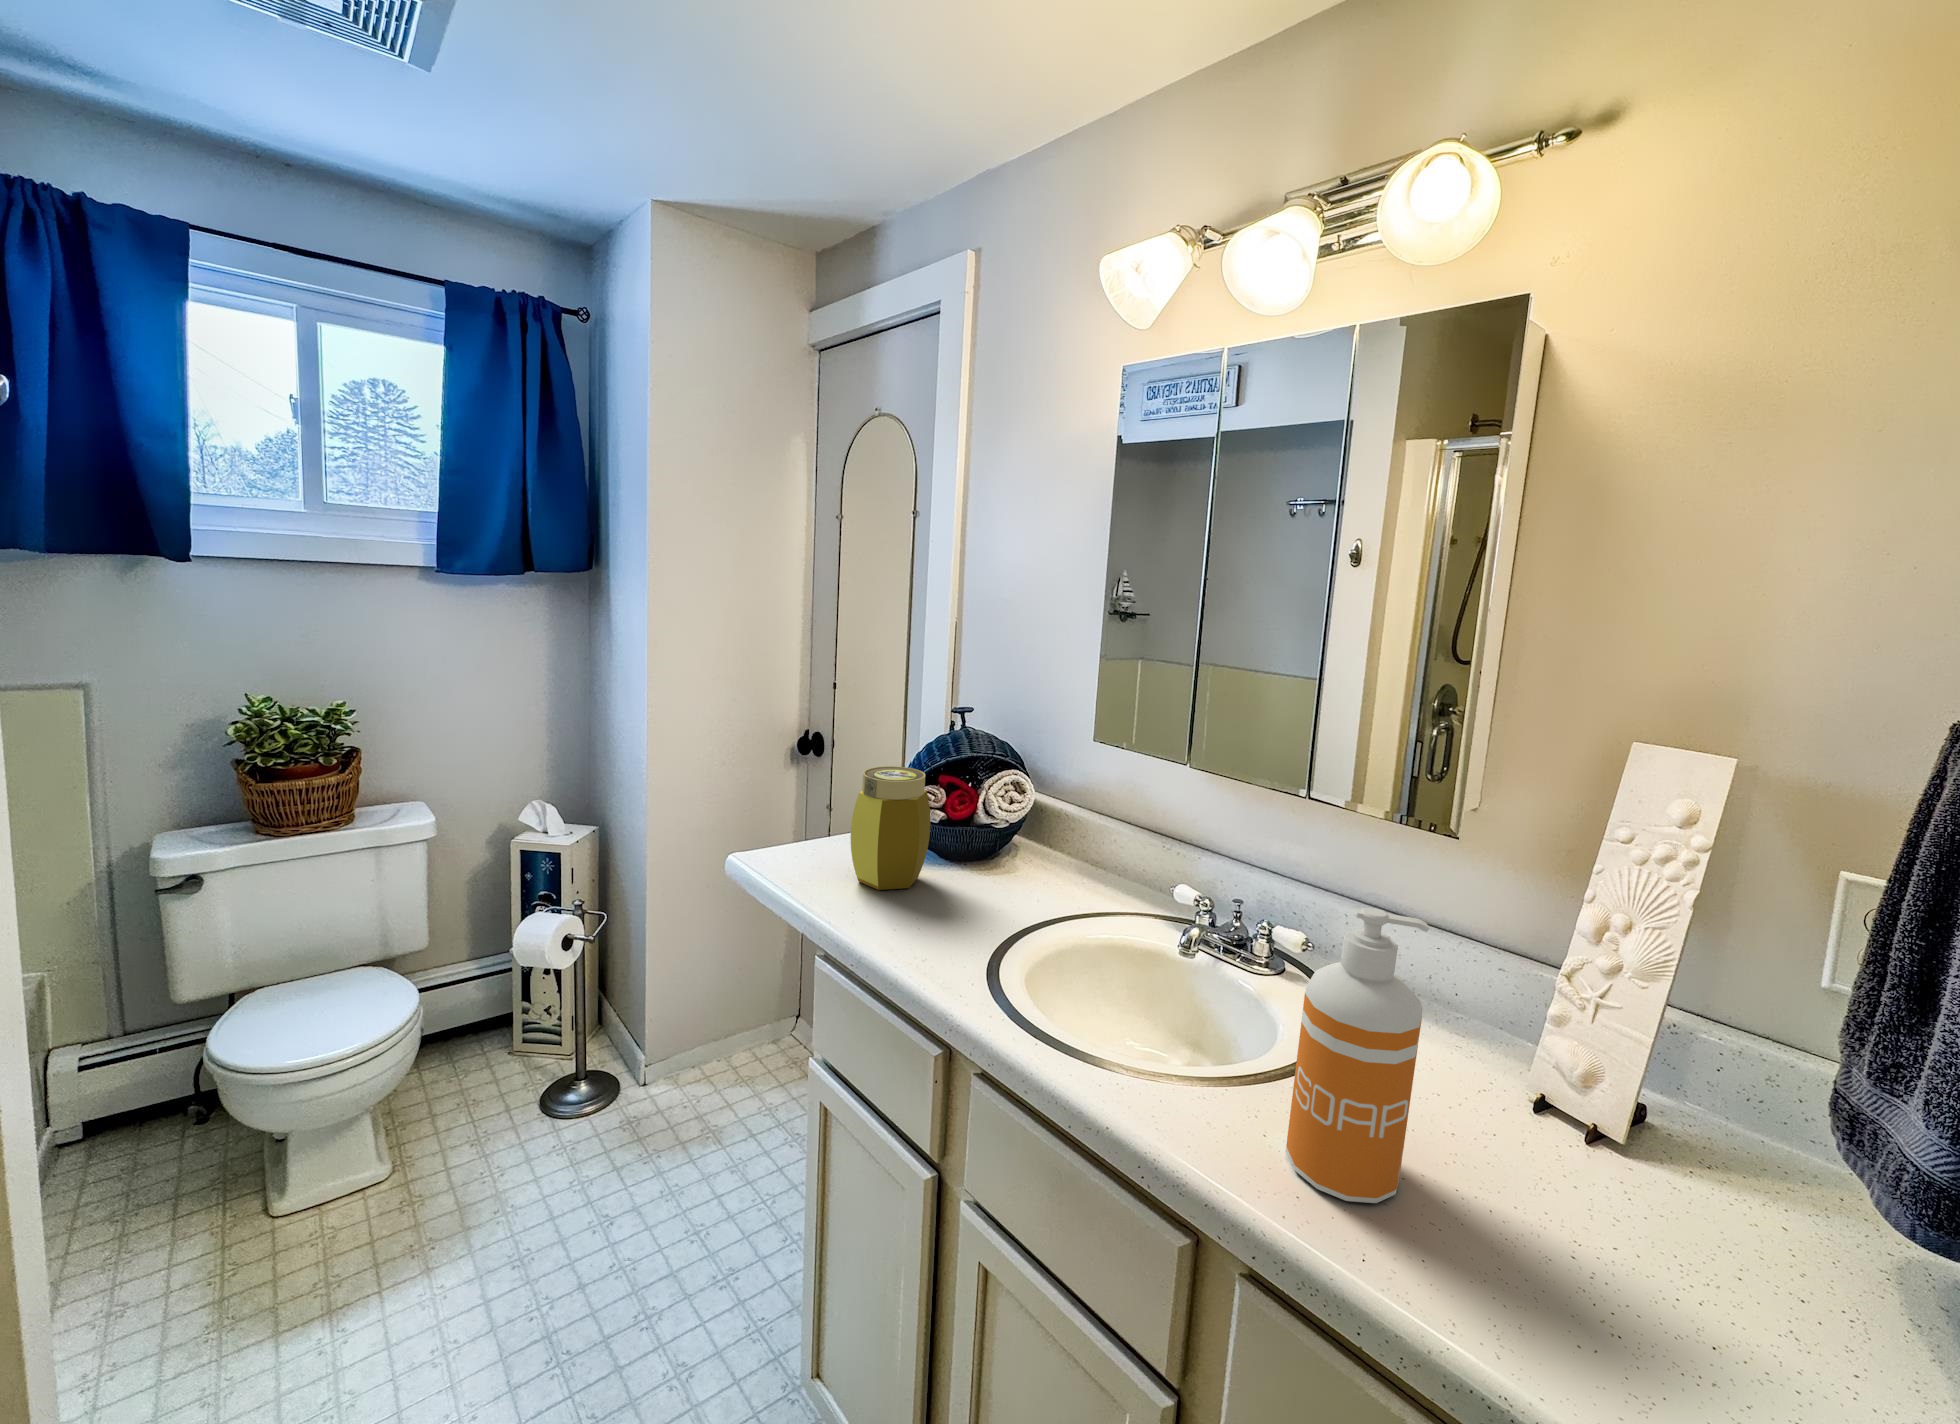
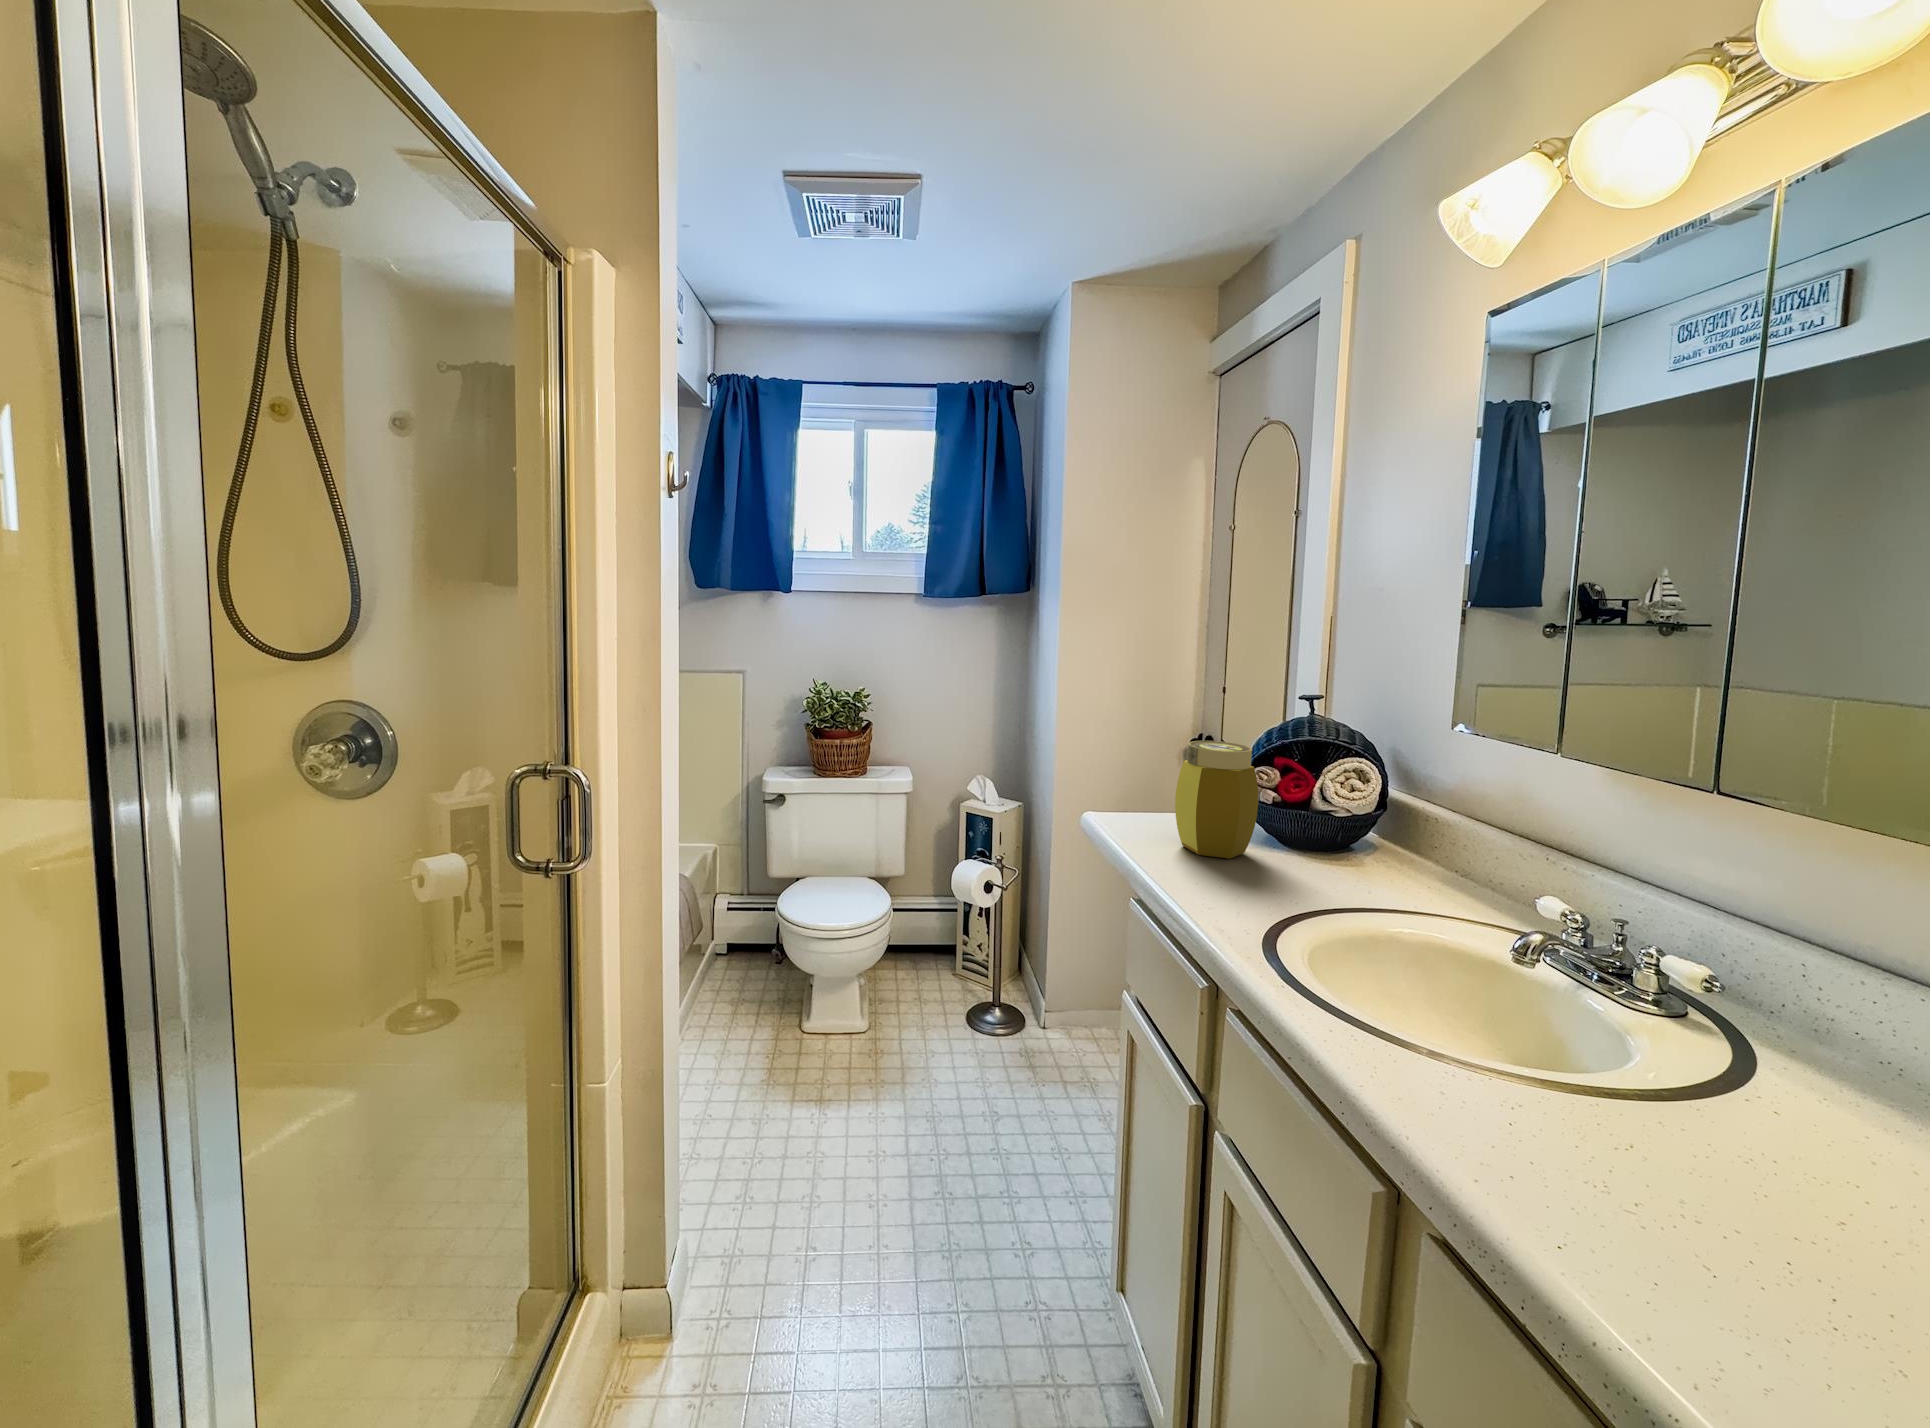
soap dispenser: present [1286,907,1429,1203] -> none [1574,878,1805,1283]

